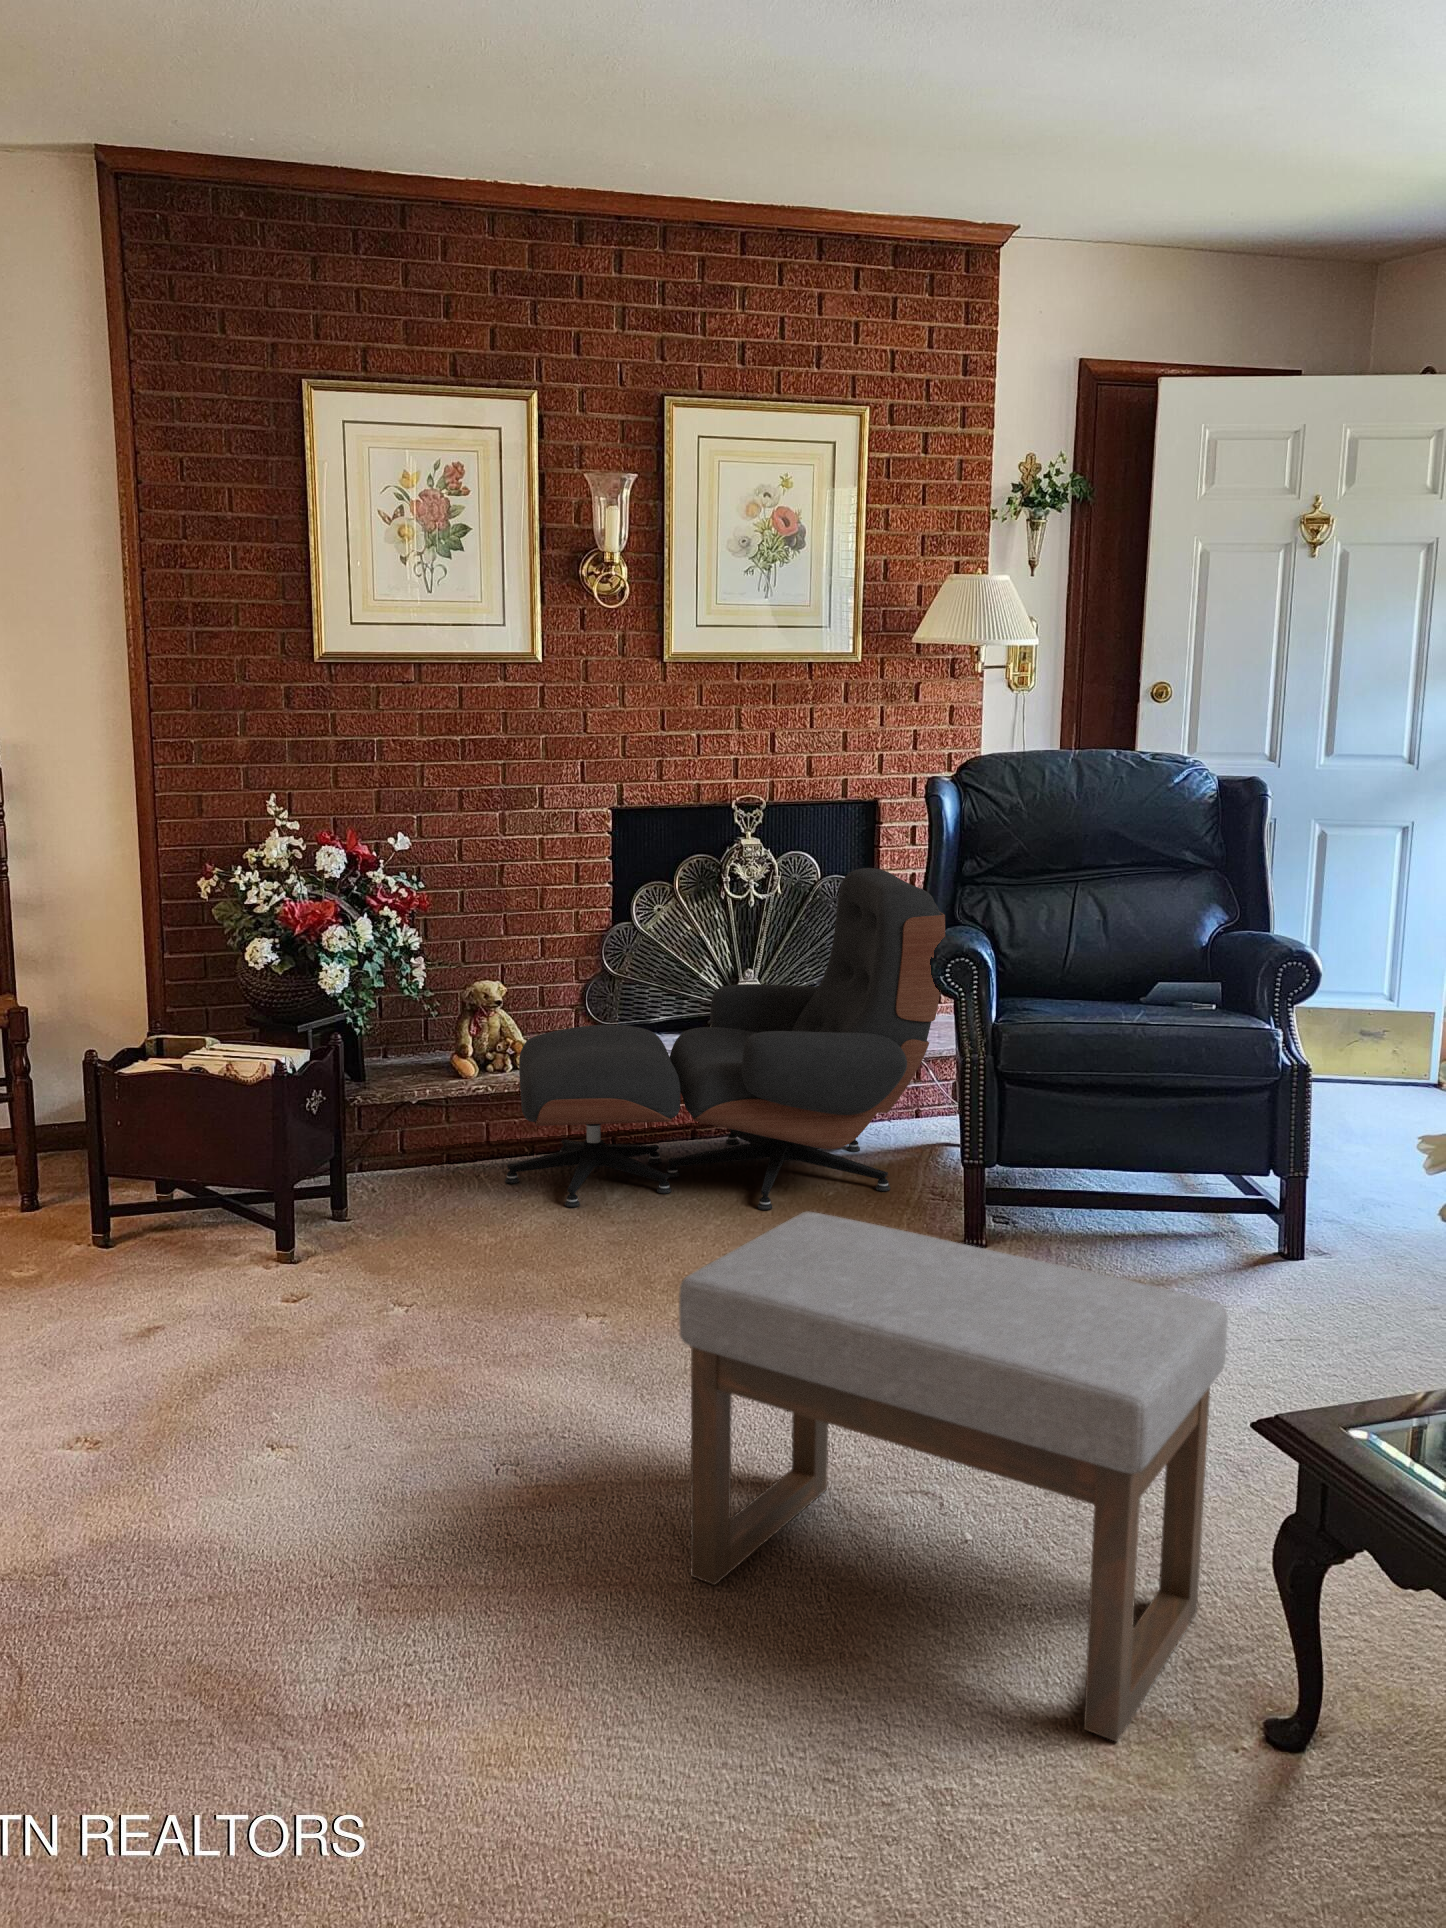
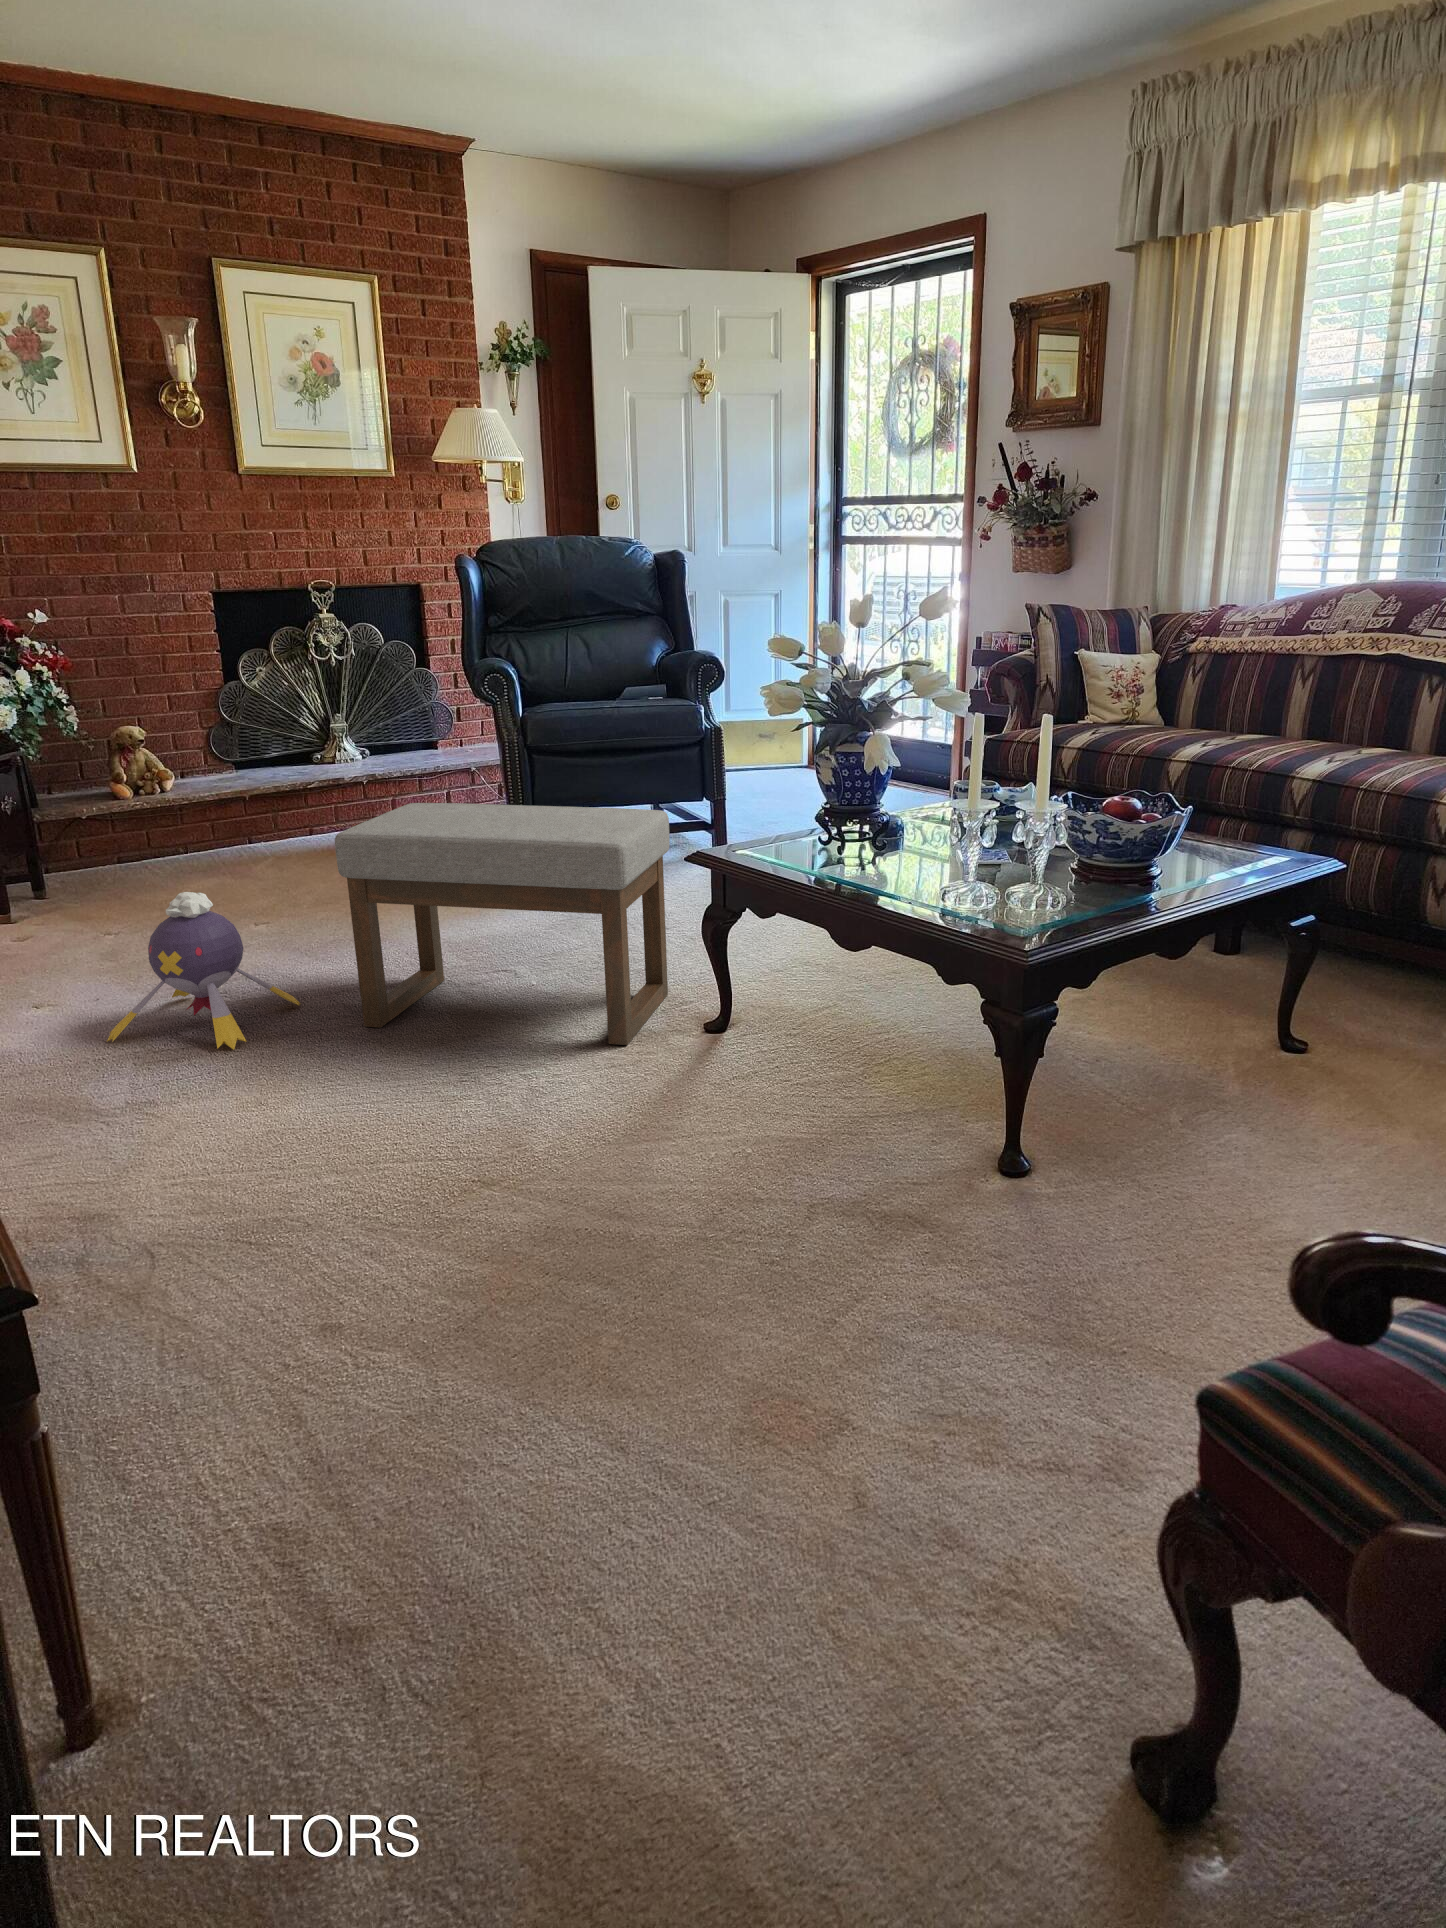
lounge chair: present [505,868,945,1210] -> none [167,625,481,879]
plush toy: none [337,1318,611,1587] -> present [107,892,300,1050]

